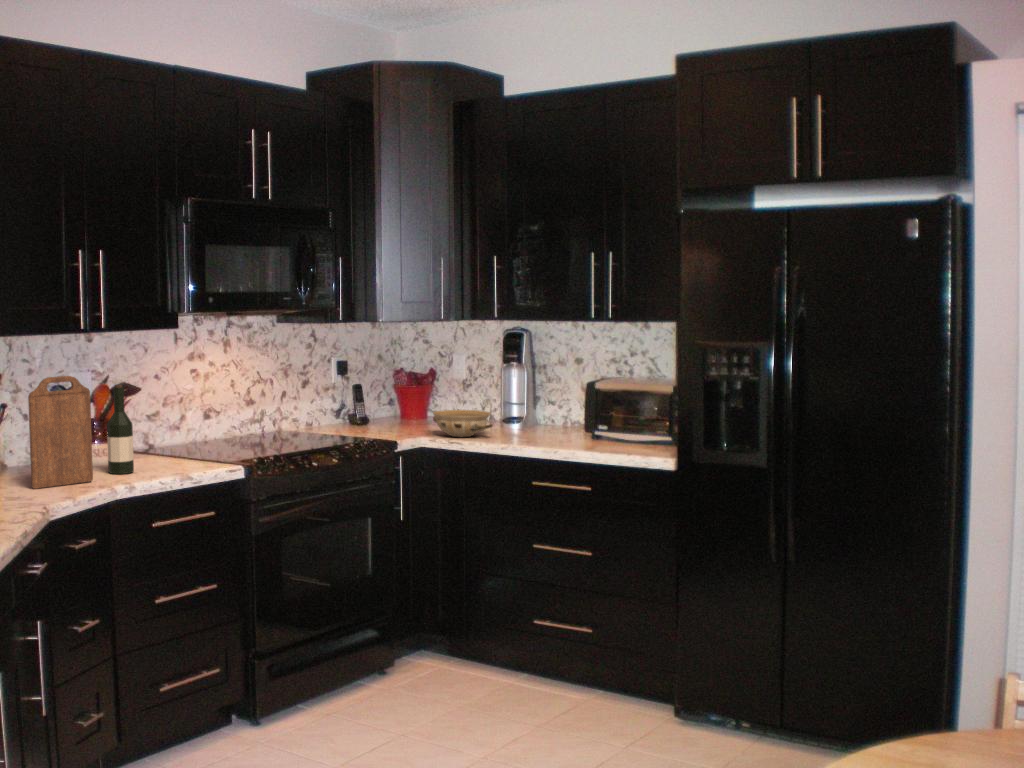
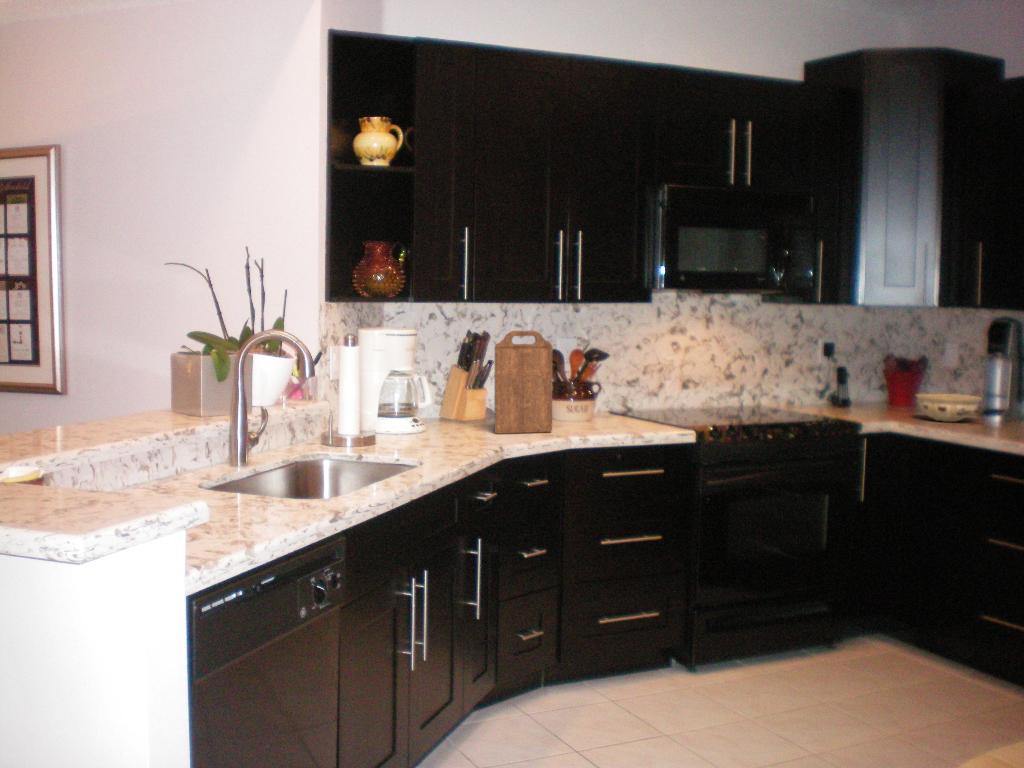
wine bottle: present [107,384,134,474] -> none [573,344,596,429]

